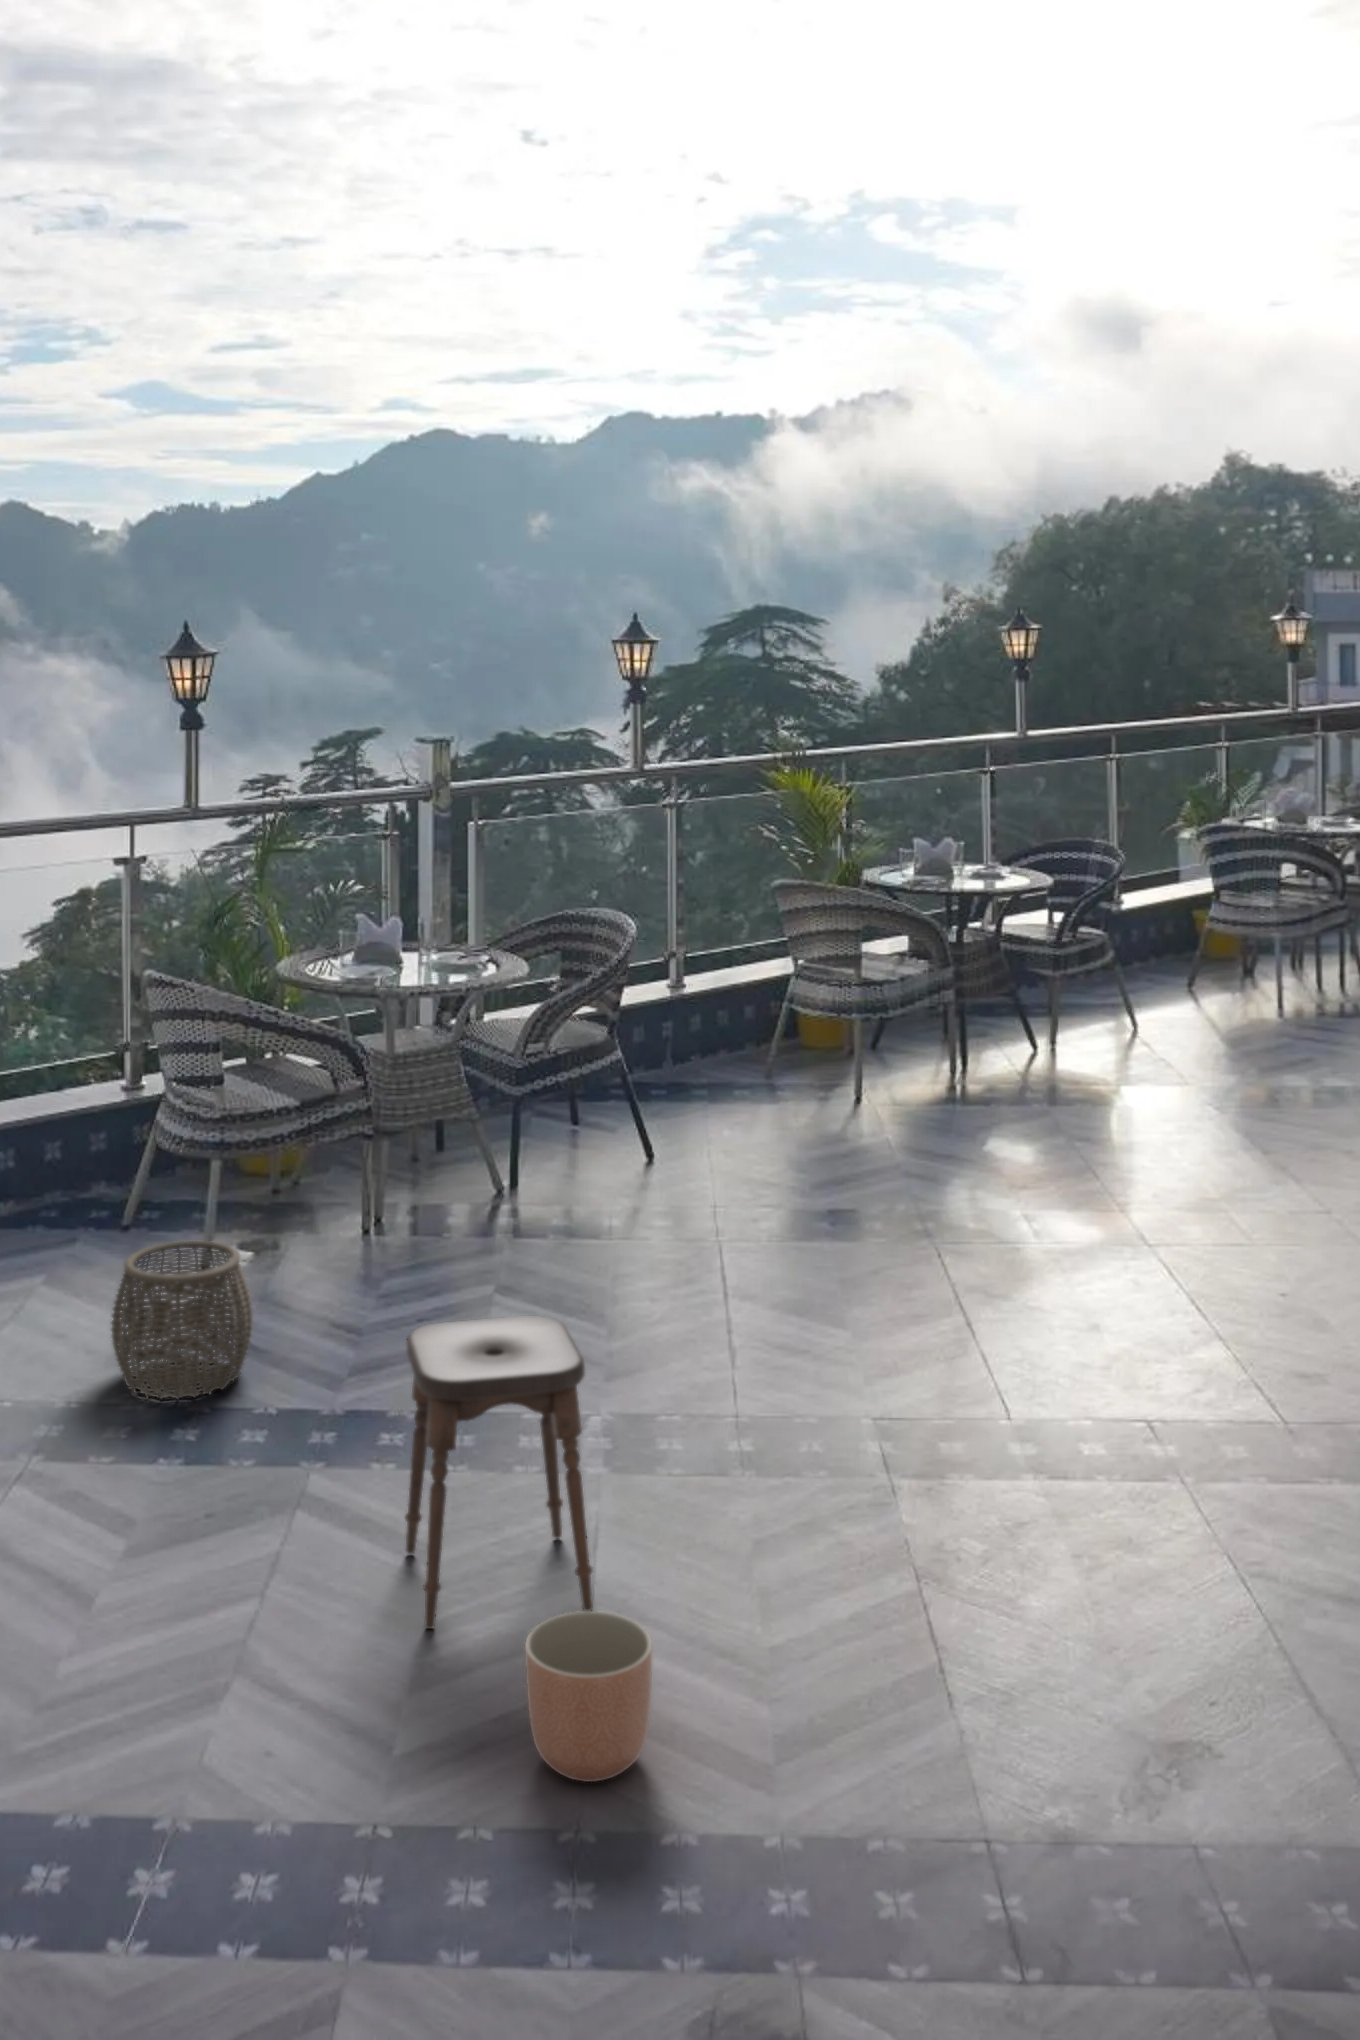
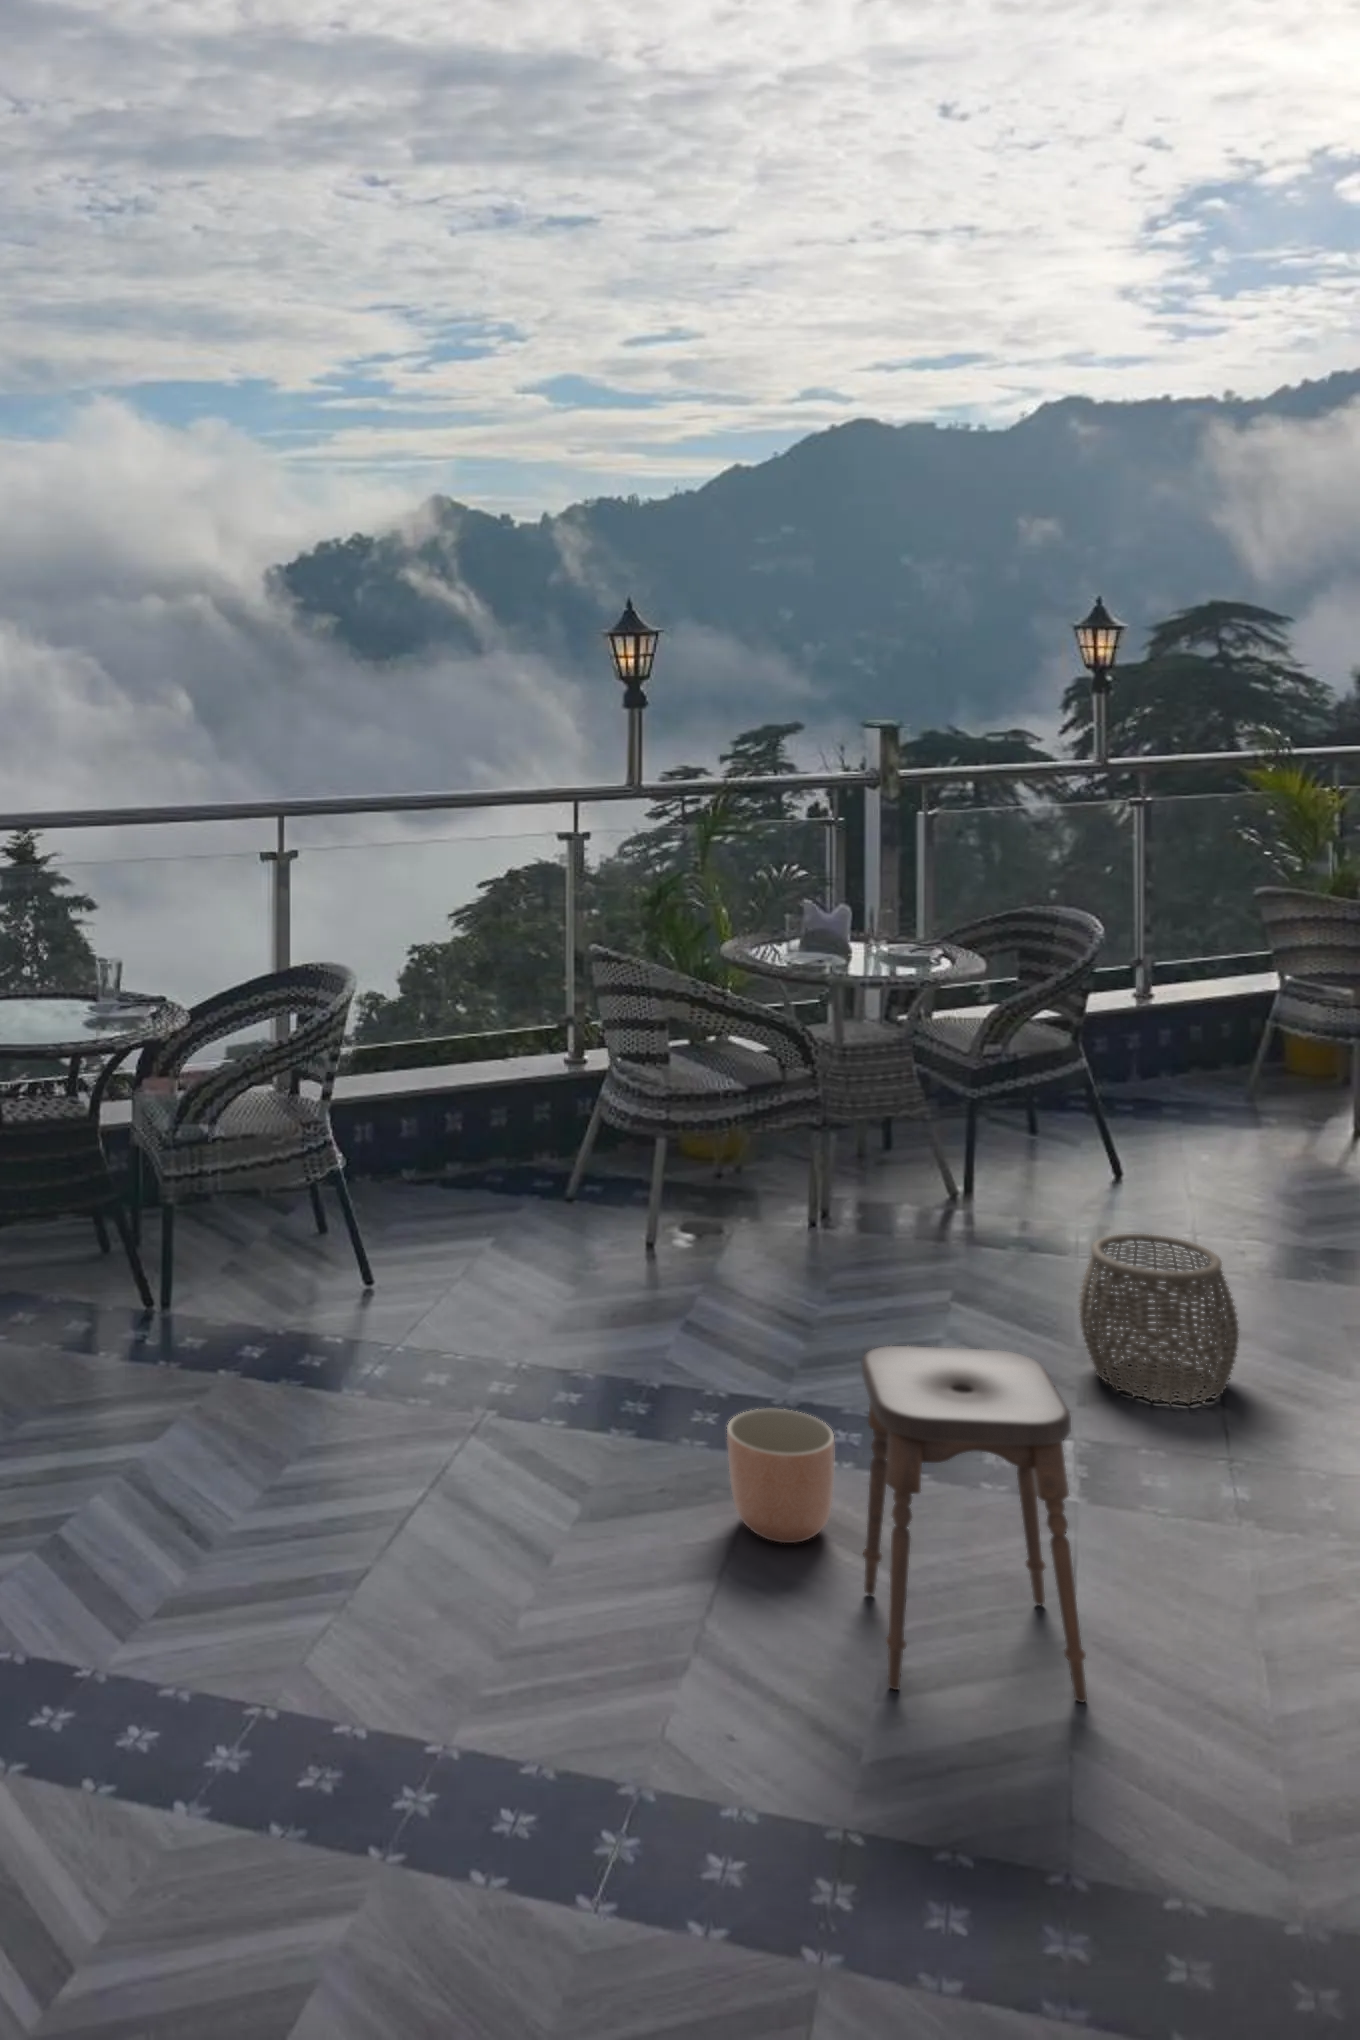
woven basket: present [111,1241,253,1399] -> present [1079,1234,1239,1404]
planter: present [525,1611,652,1782] -> present [727,1409,835,1543]

